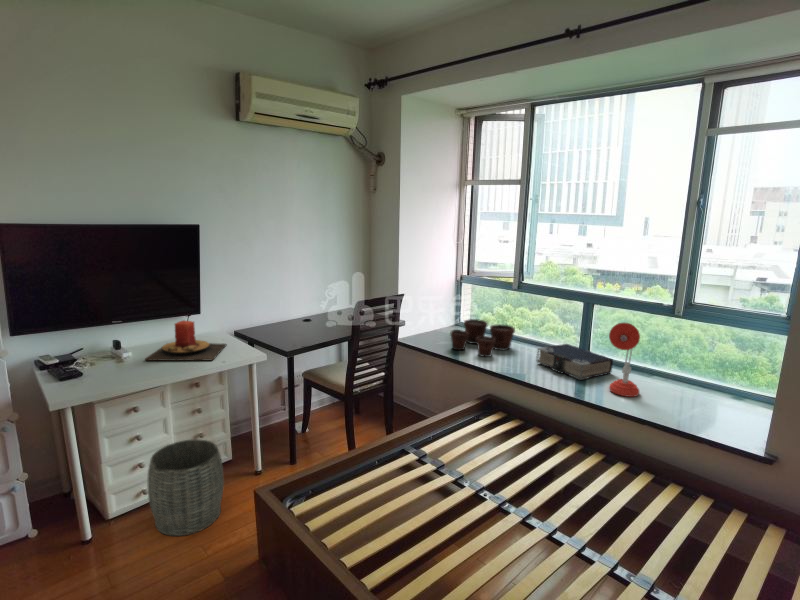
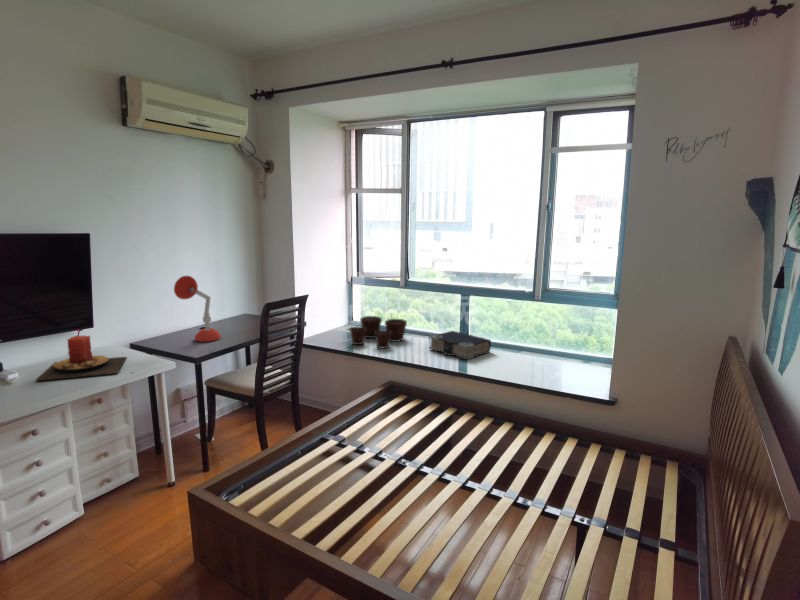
desk lamp: present [609,323,640,397] -> present [174,276,221,342]
woven basket: present [148,439,224,536] -> none [53,457,140,561]

